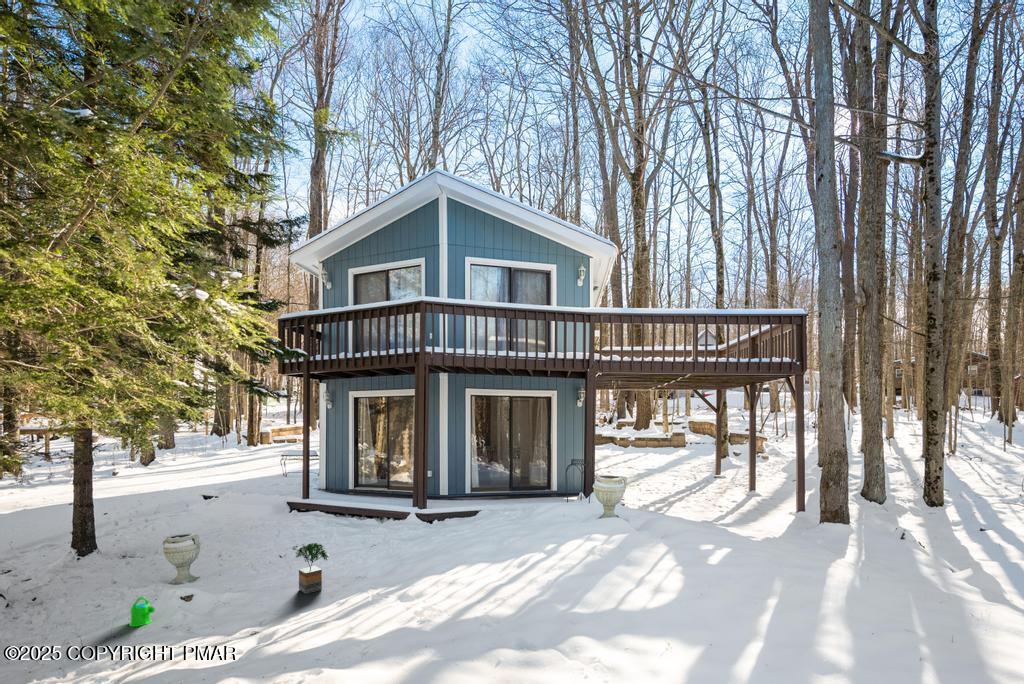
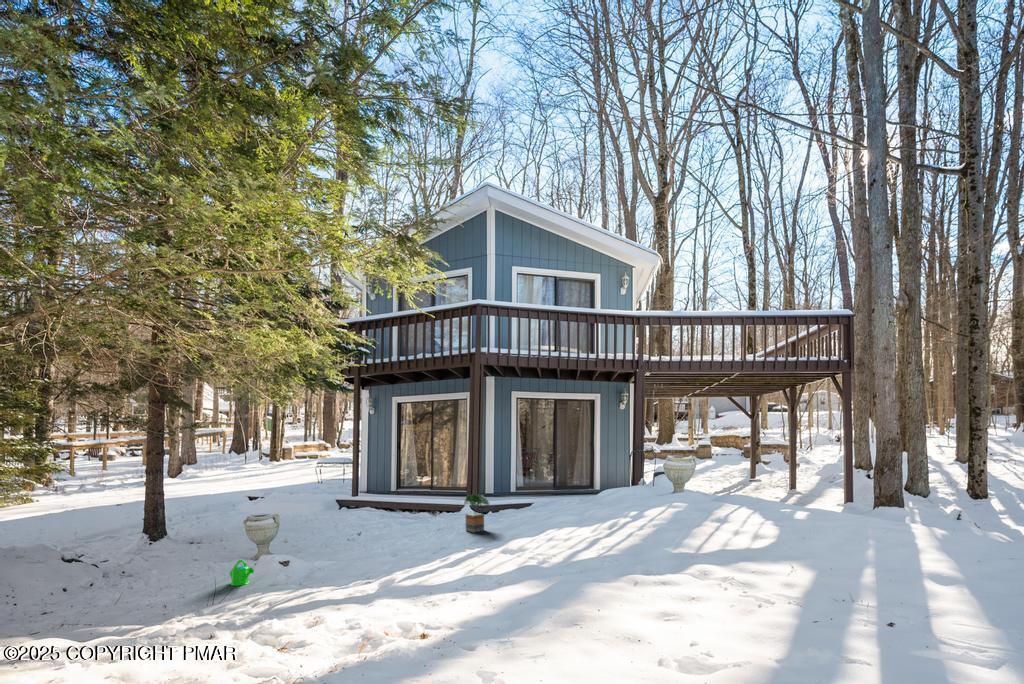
potted tree: present [296,543,329,594] -> present [463,494,489,532]

